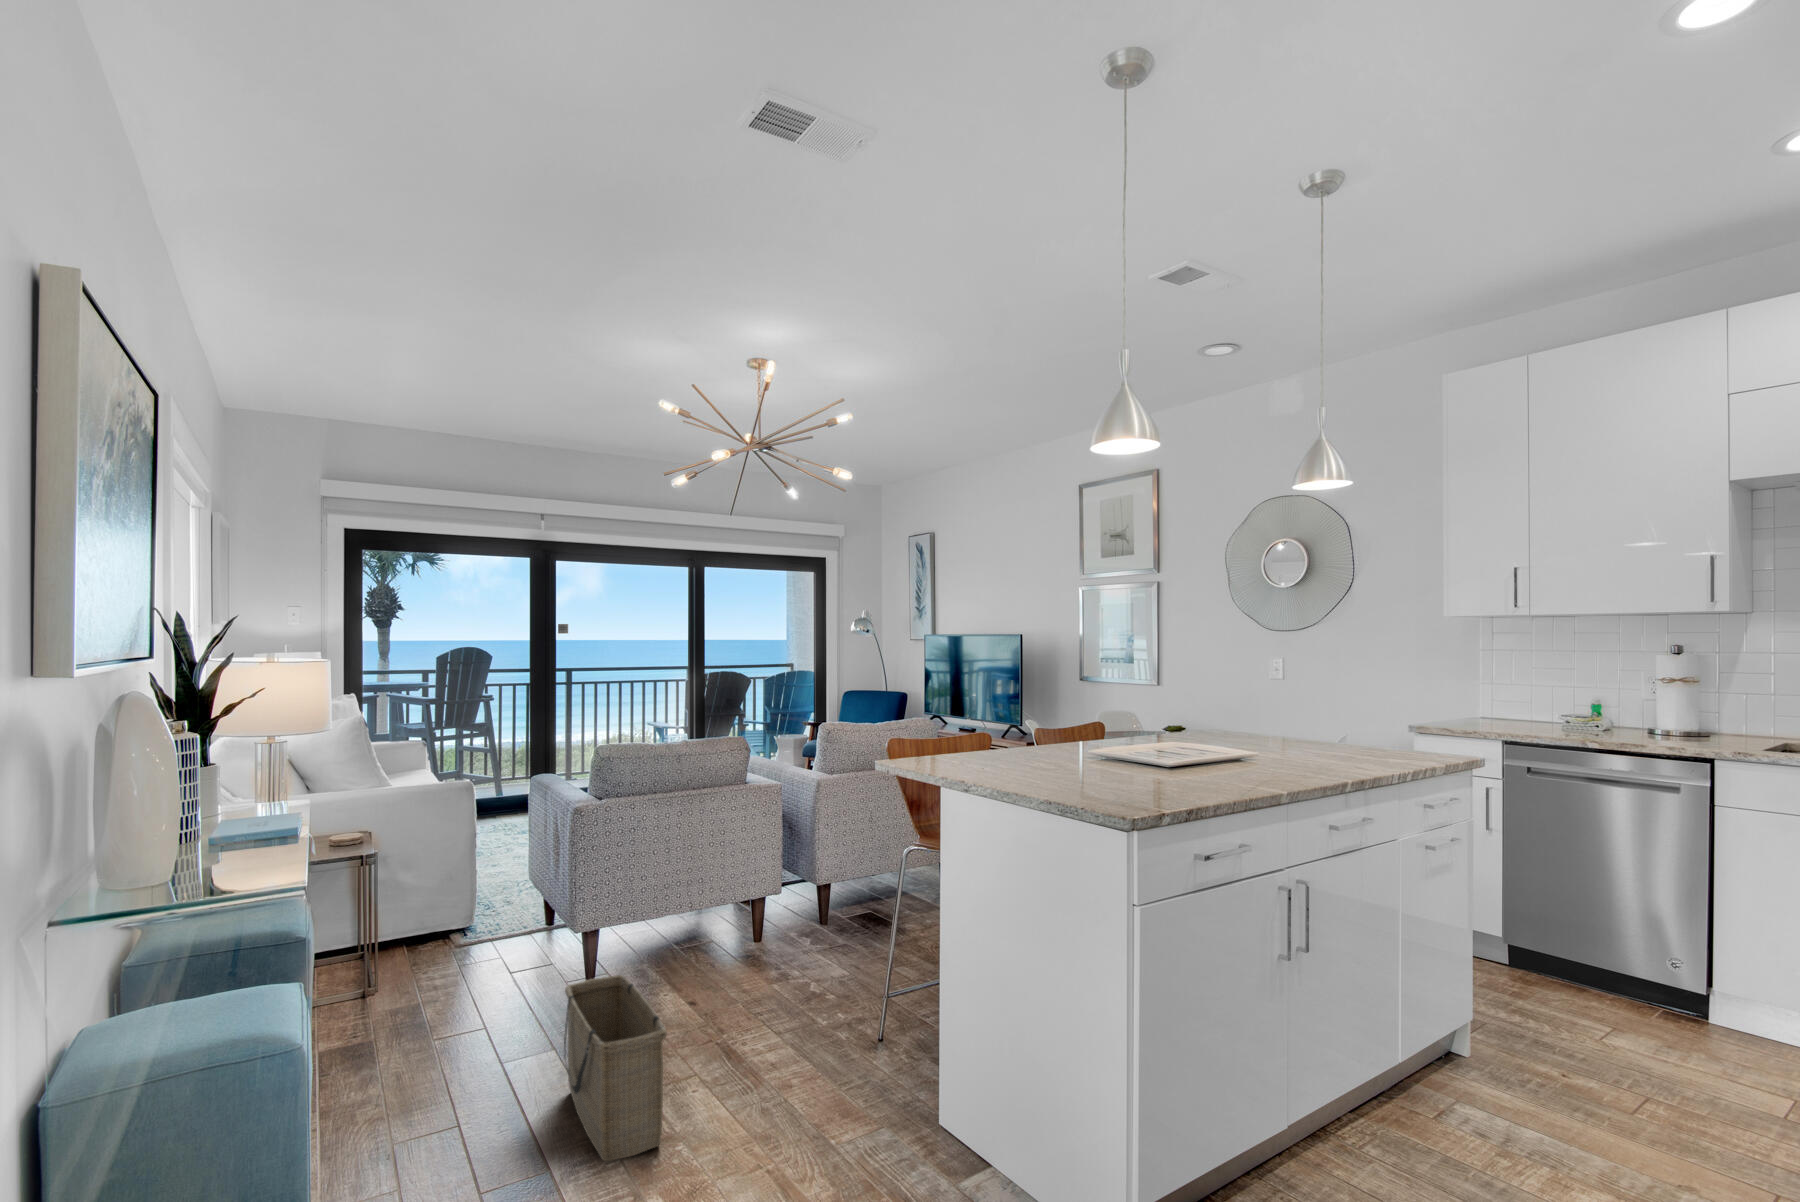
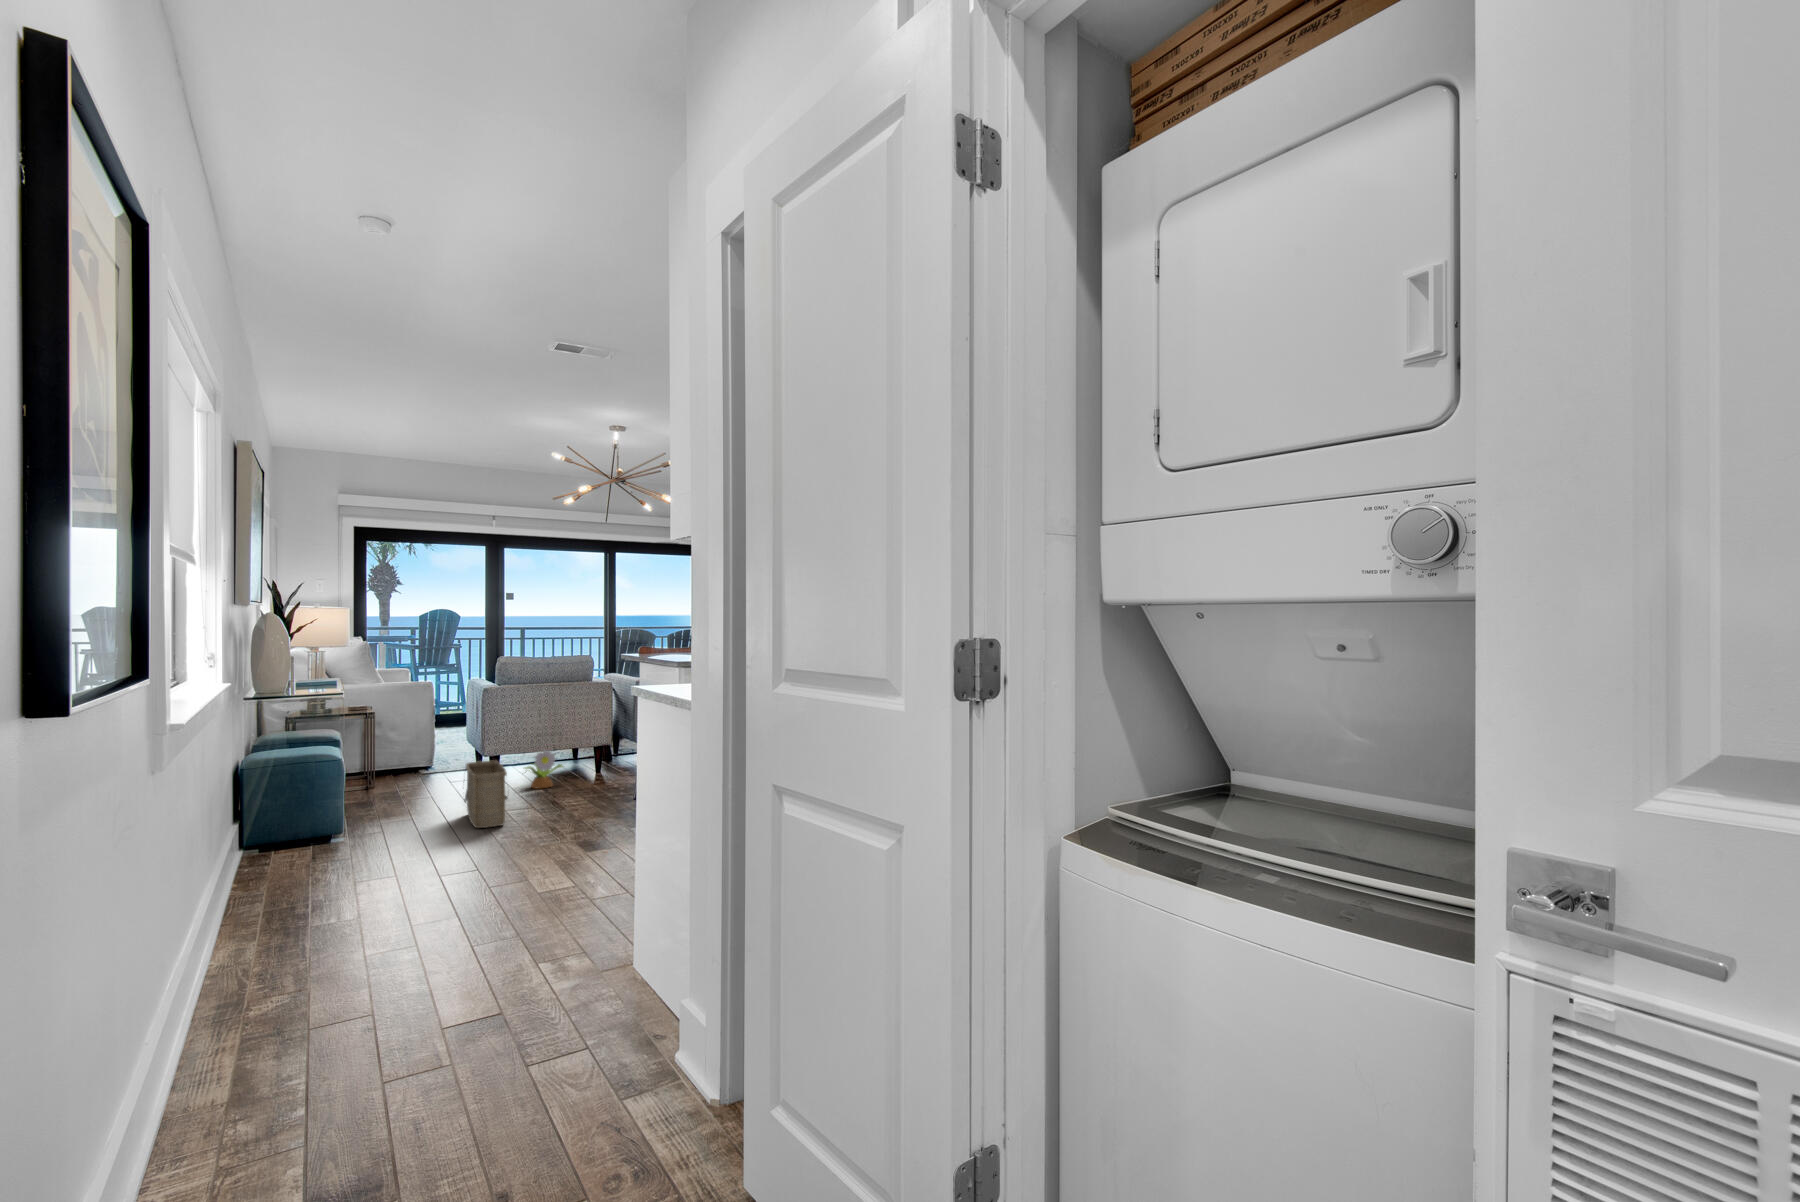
decorative plant: none [642,918,714,990] -> present [525,750,563,789]

